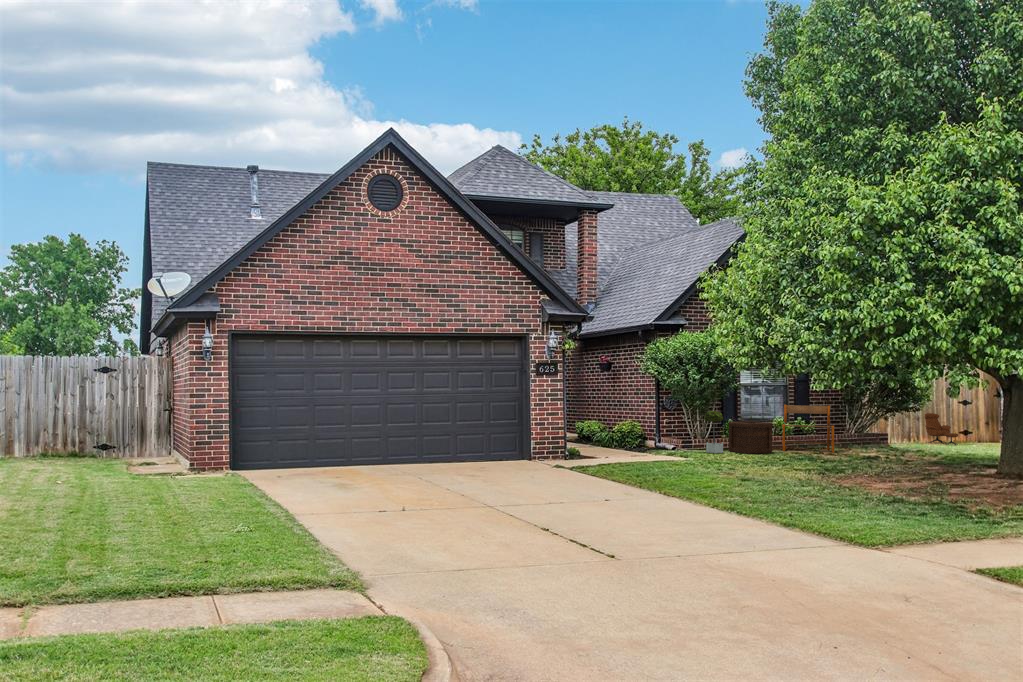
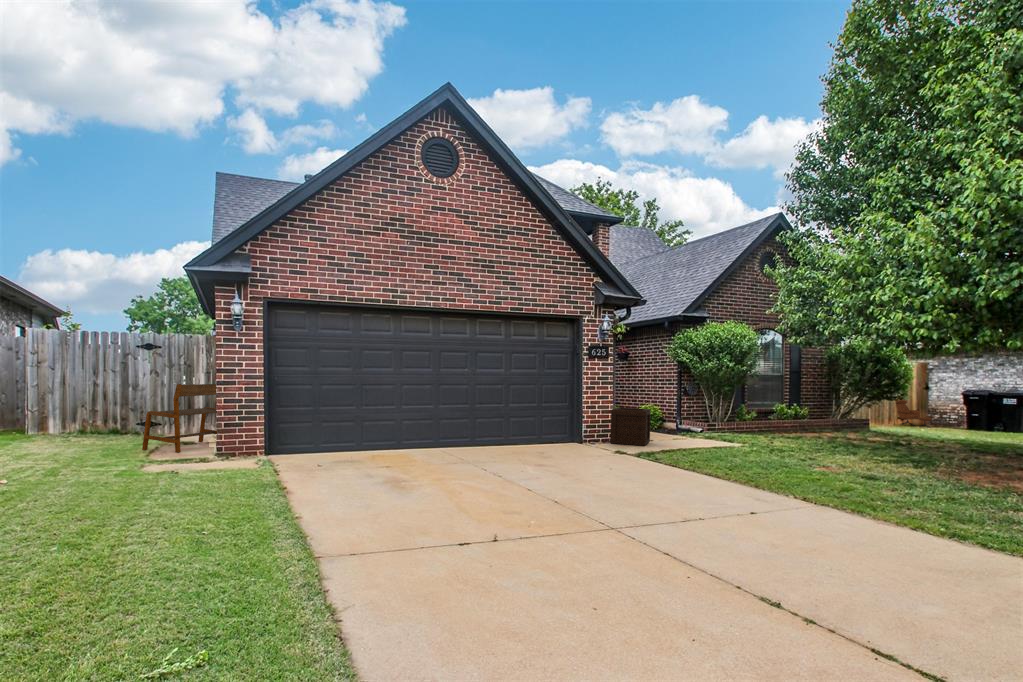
bench: present [782,405,834,453] -> present [142,384,218,453]
potted tree: present [704,410,723,453] -> none [735,394,754,436]
wooden crate: present [729,421,772,454] -> present [611,408,651,446]

